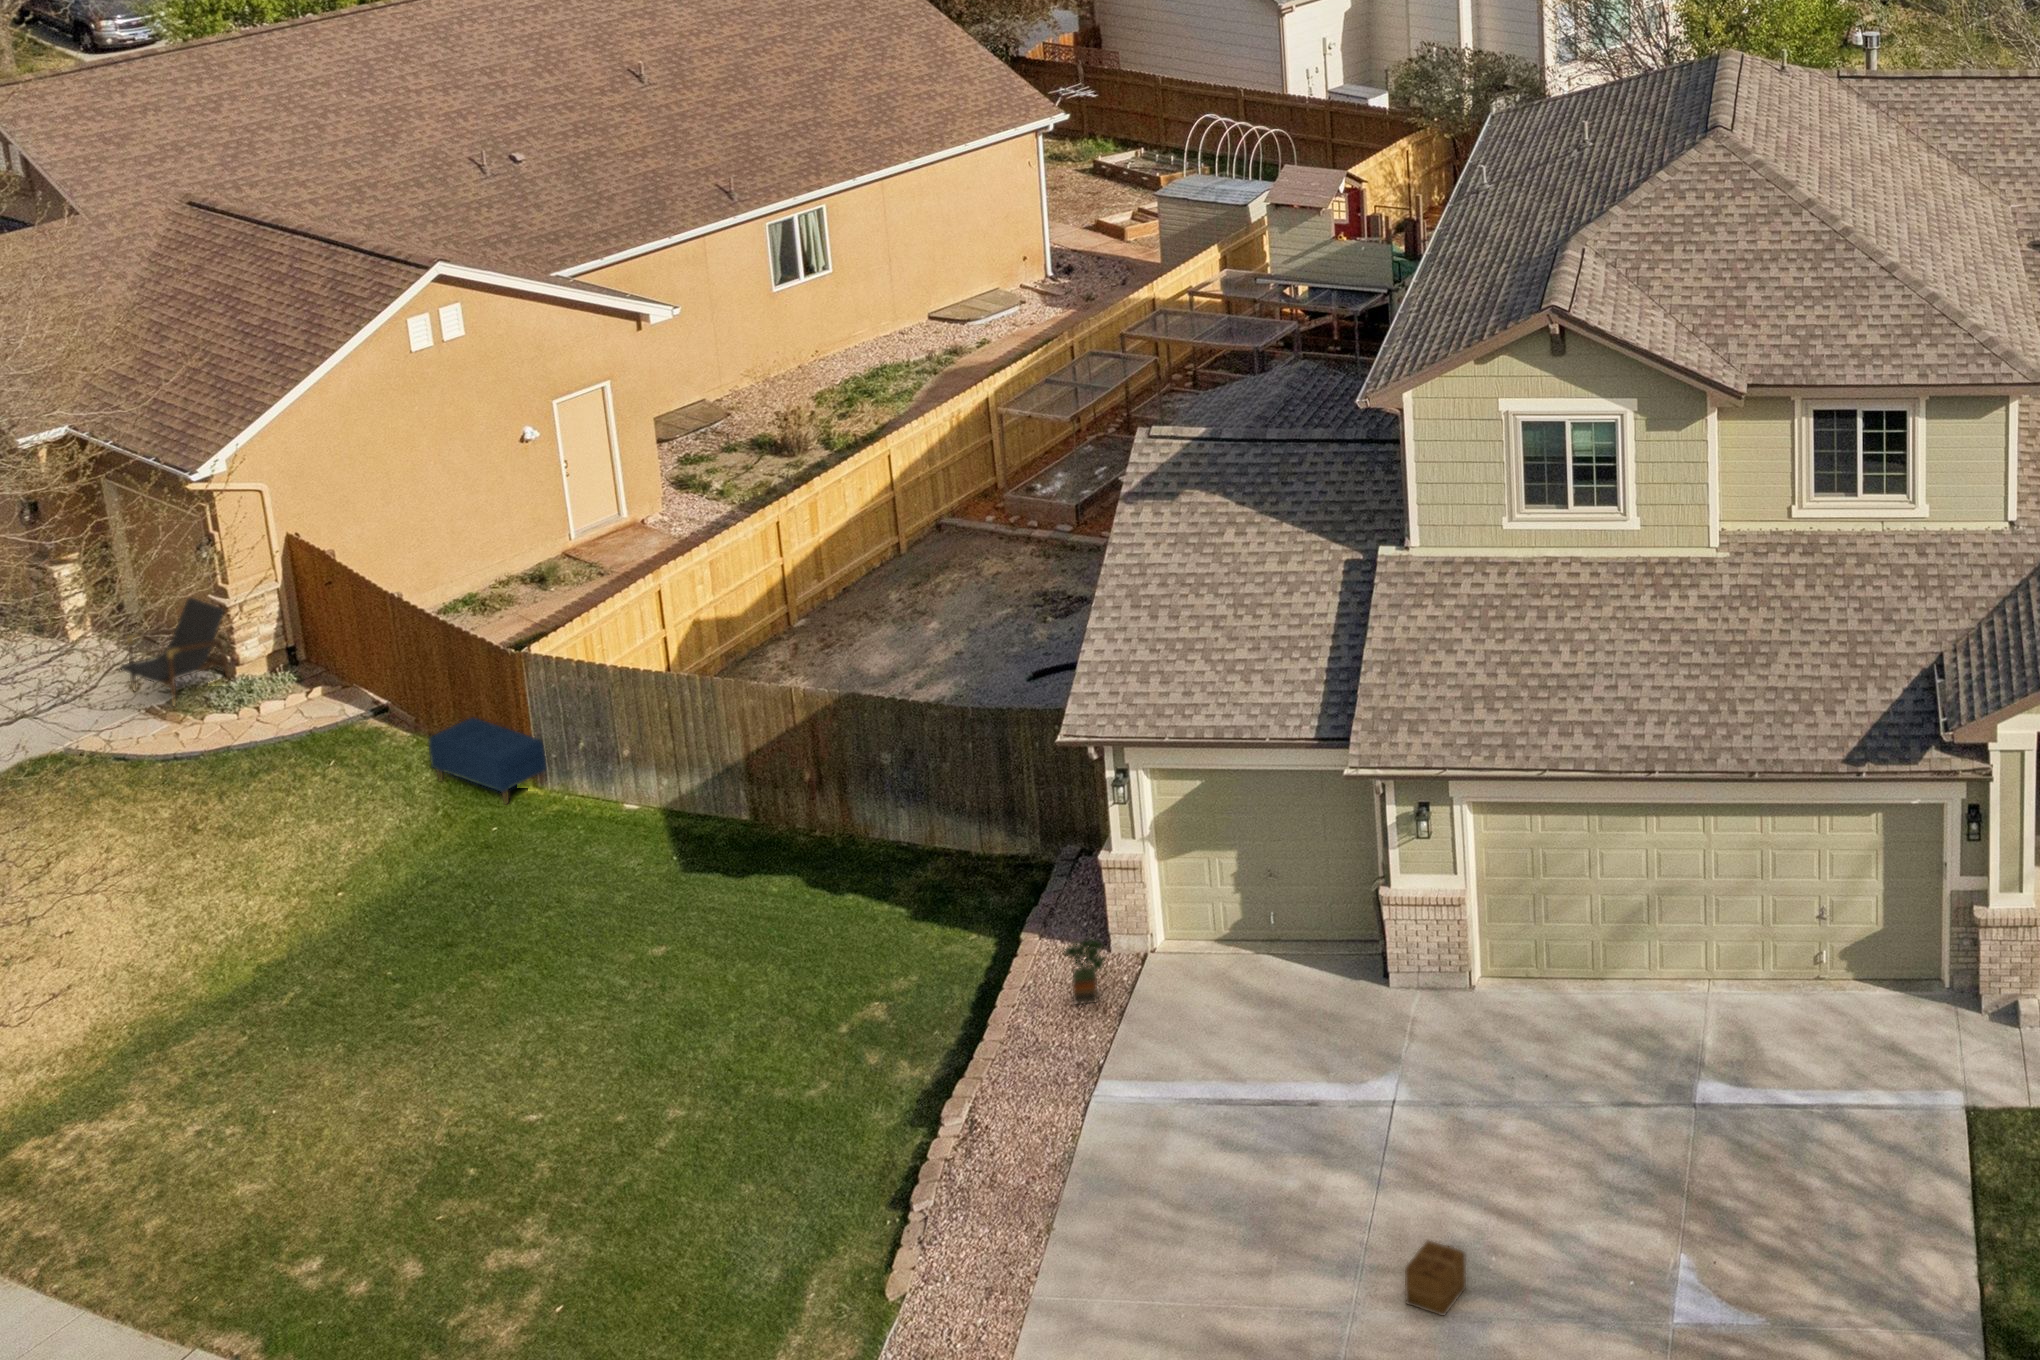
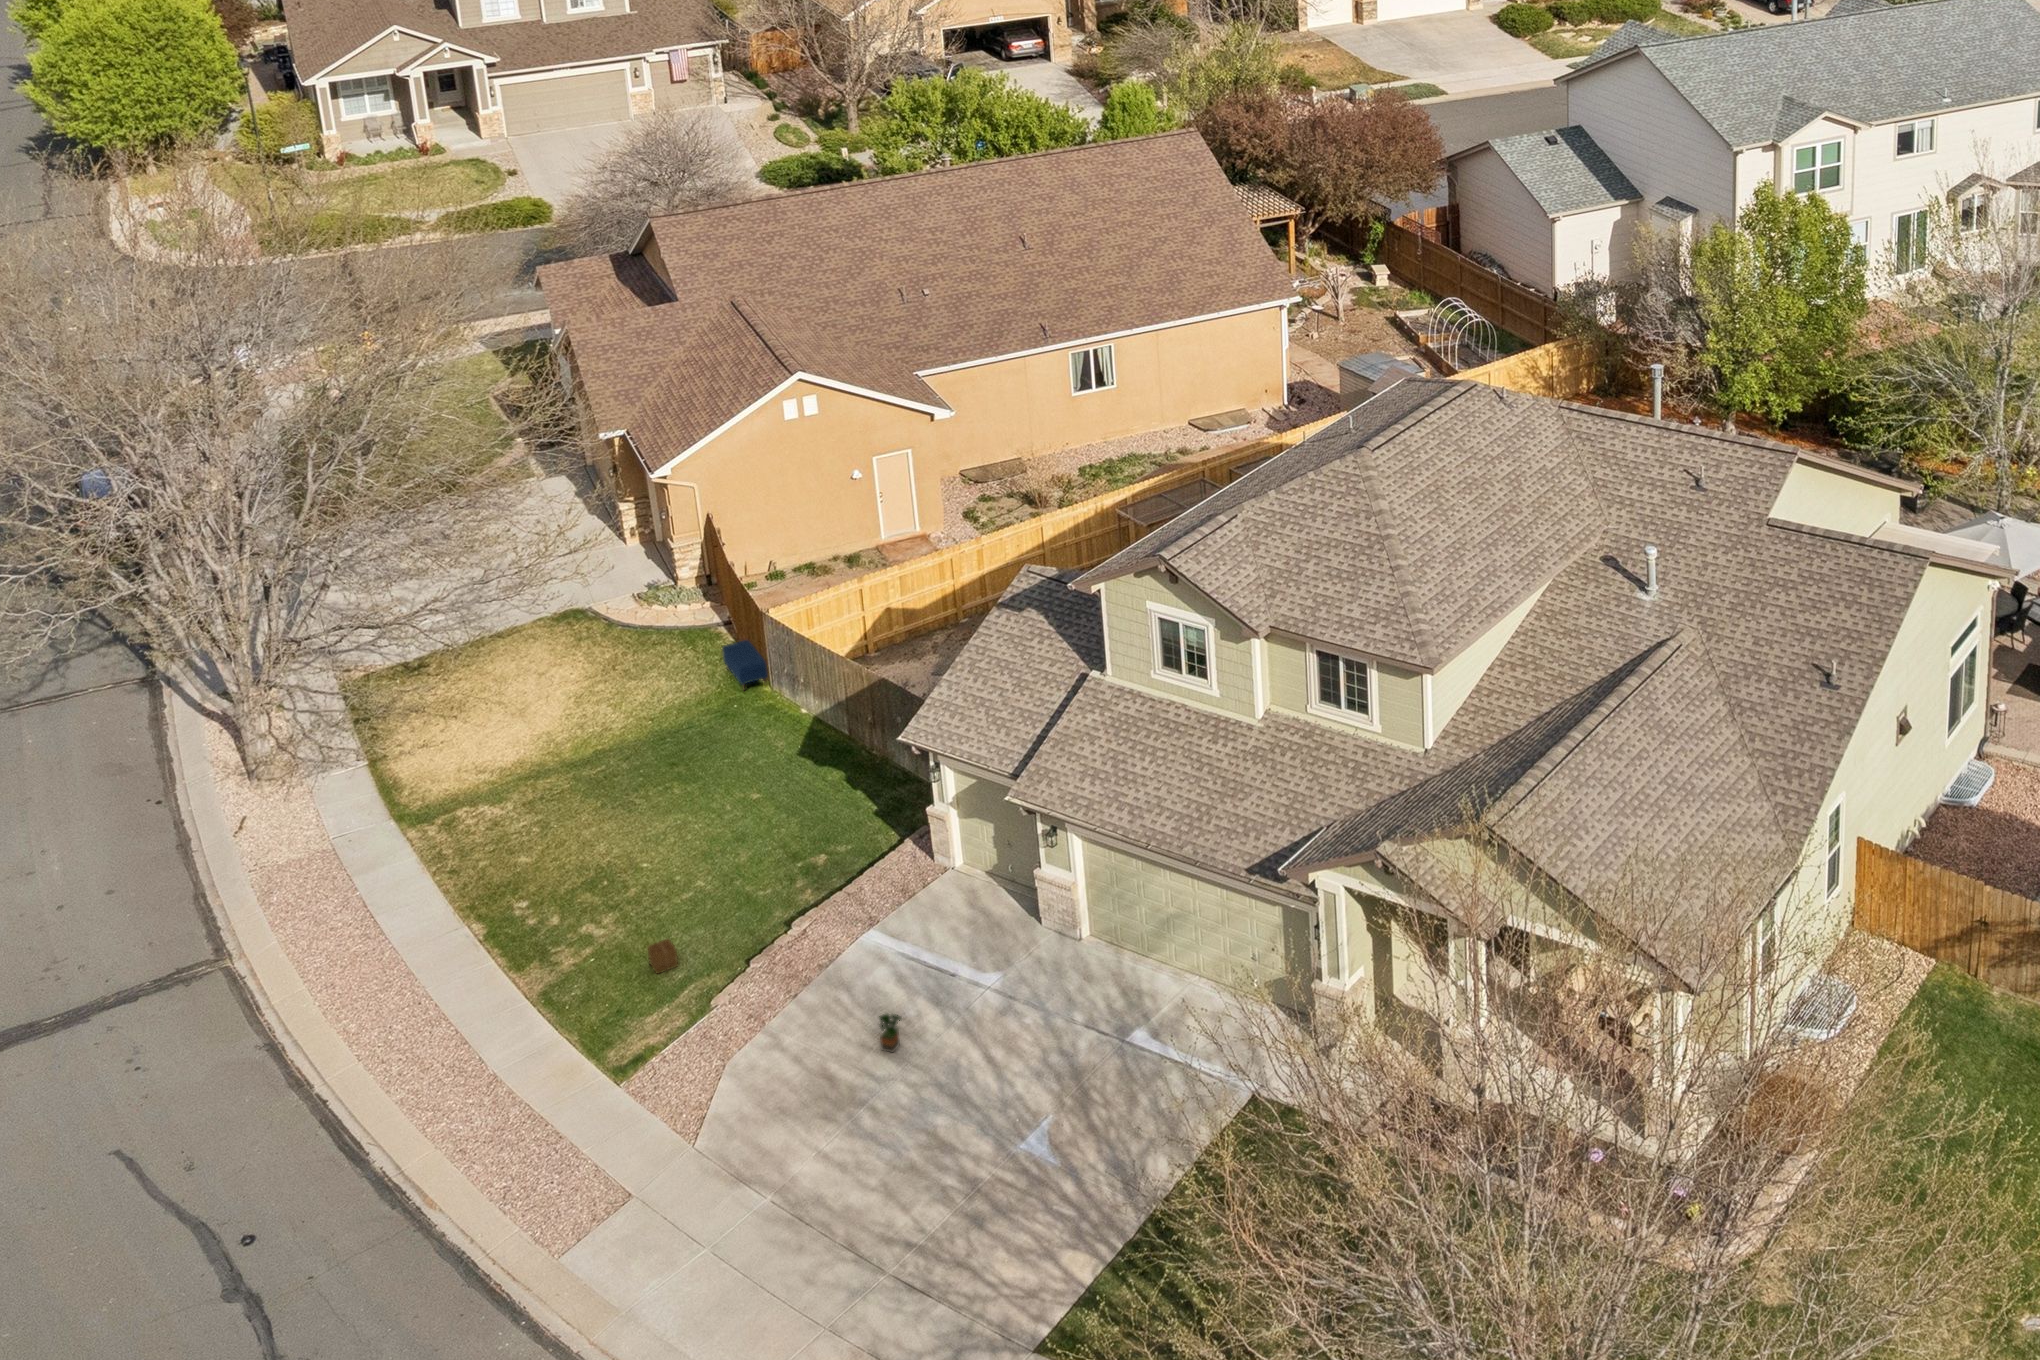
lounge chair: present [121,598,229,706] -> none [636,538,684,595]
potted tree: present [1064,941,1105,1004] -> present [879,1014,901,1052]
cardboard box: present [1405,1241,1466,1315] -> present [647,939,678,973]

